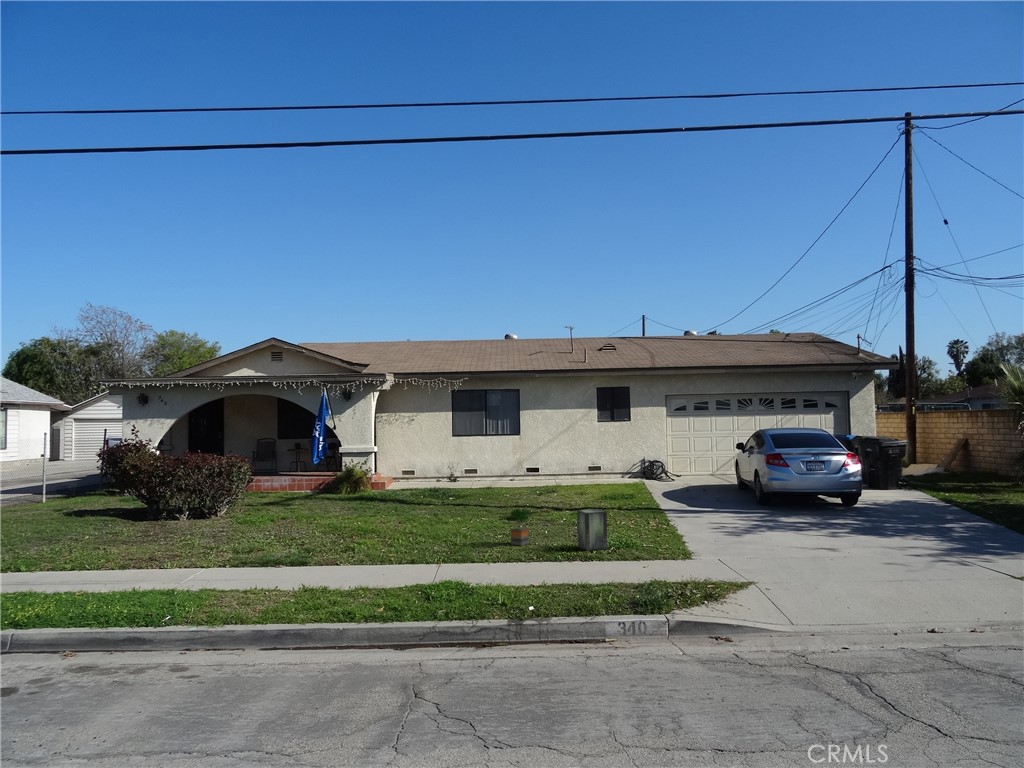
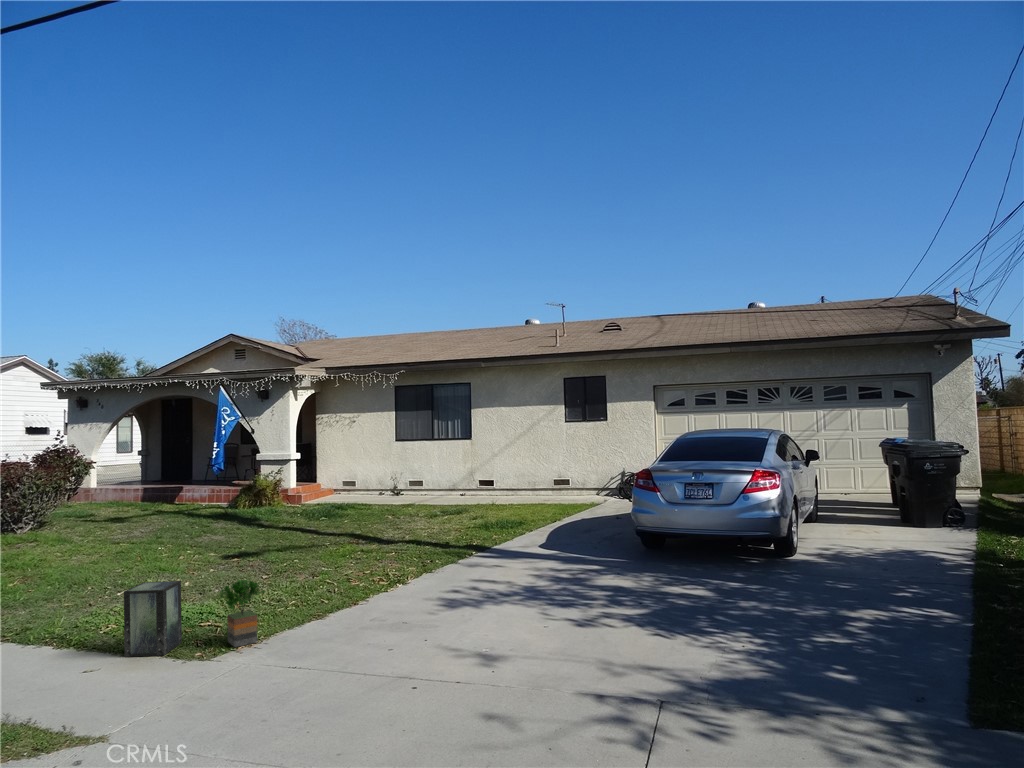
potted tree: present [511,509,531,545] -> present [220,580,265,647]

